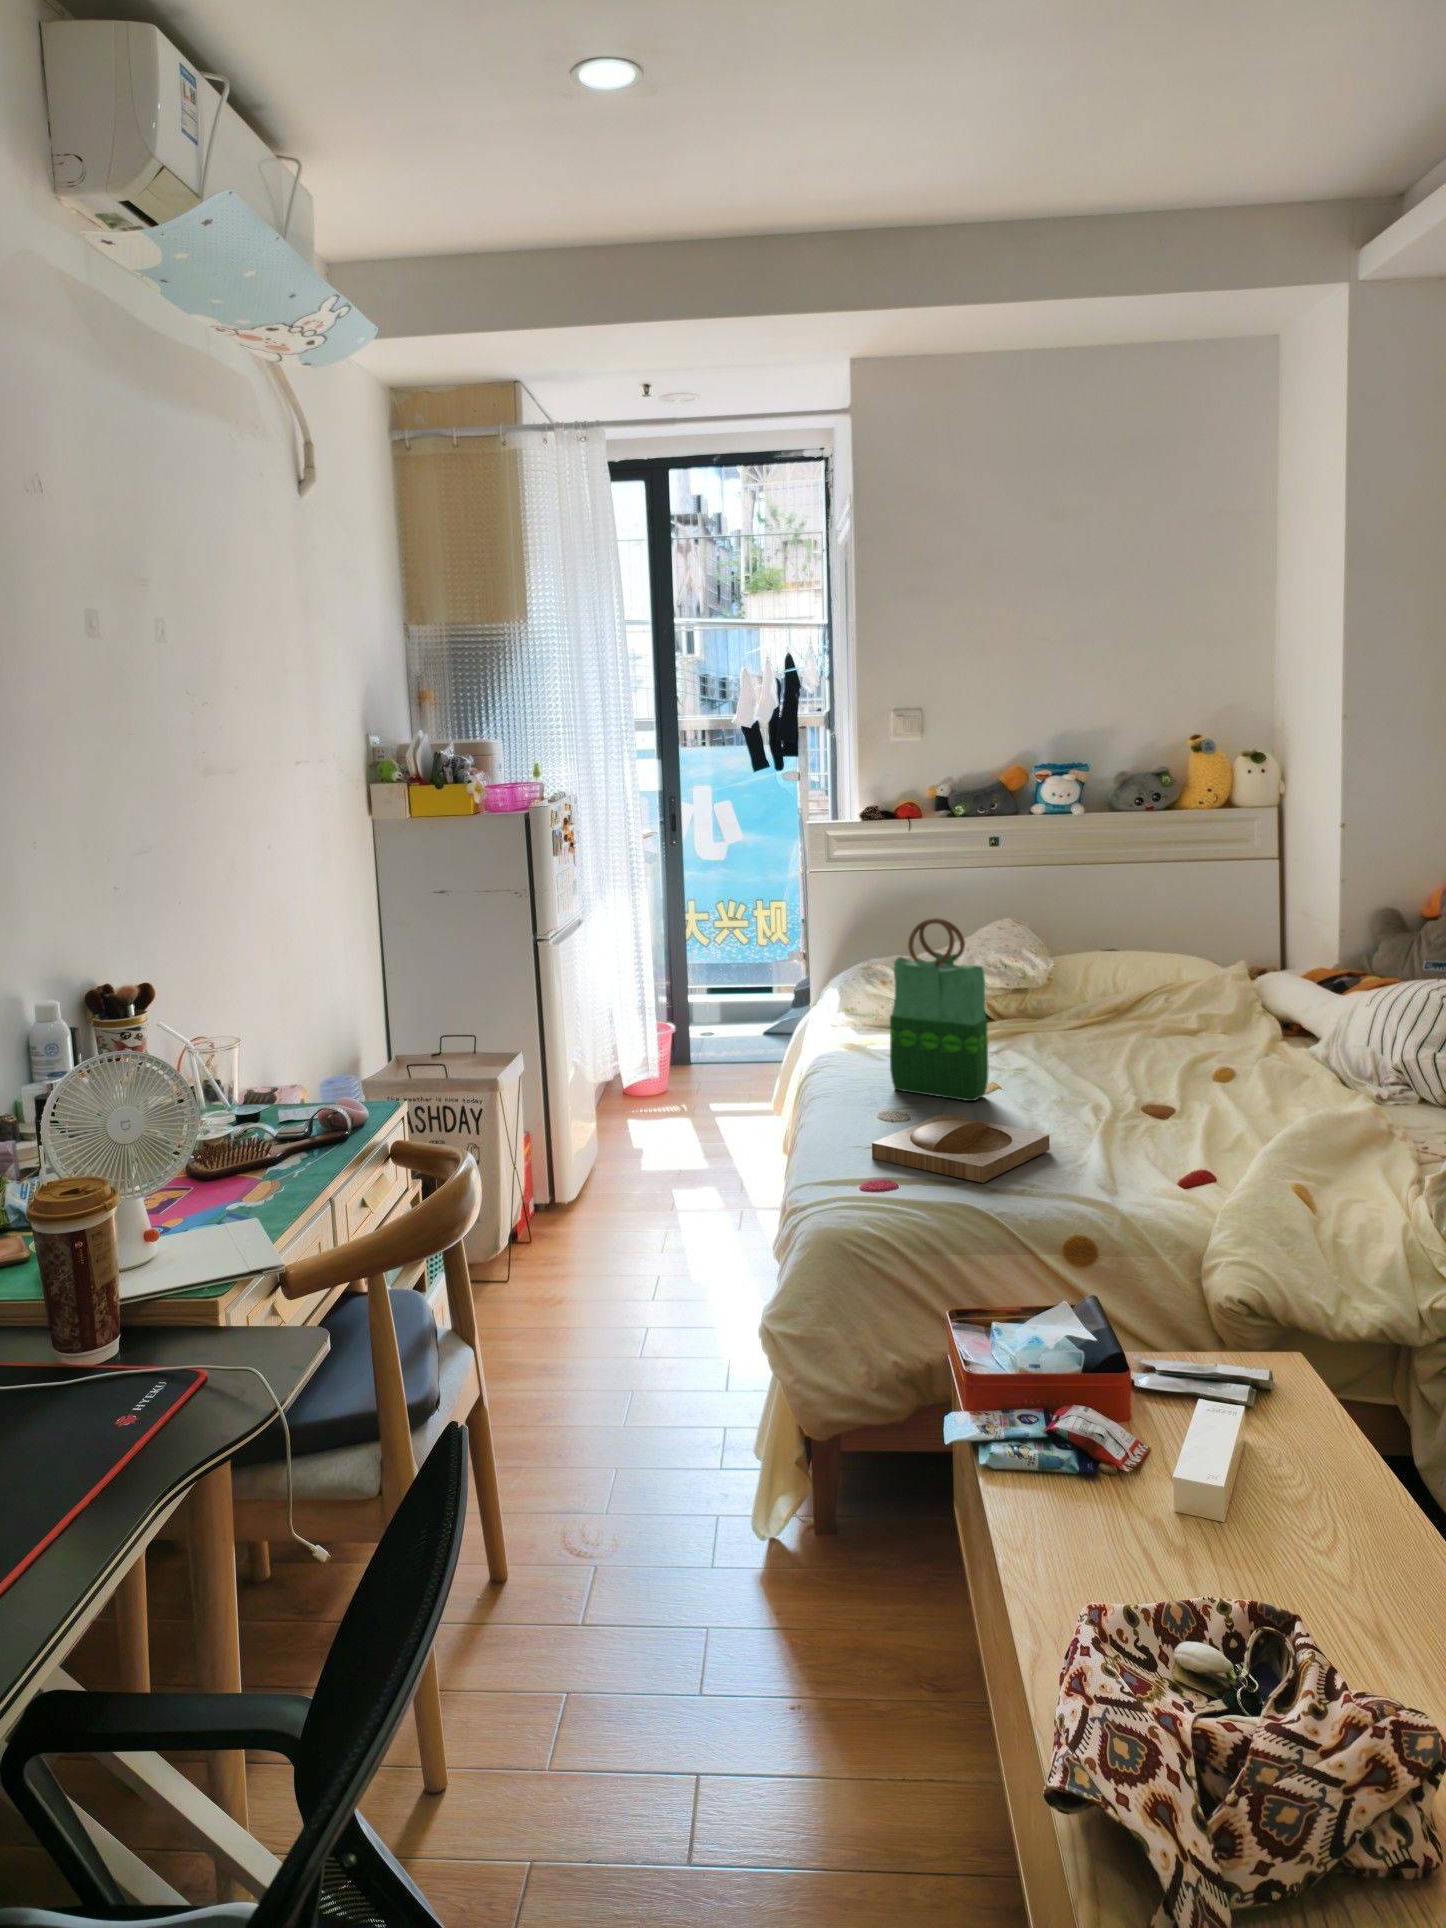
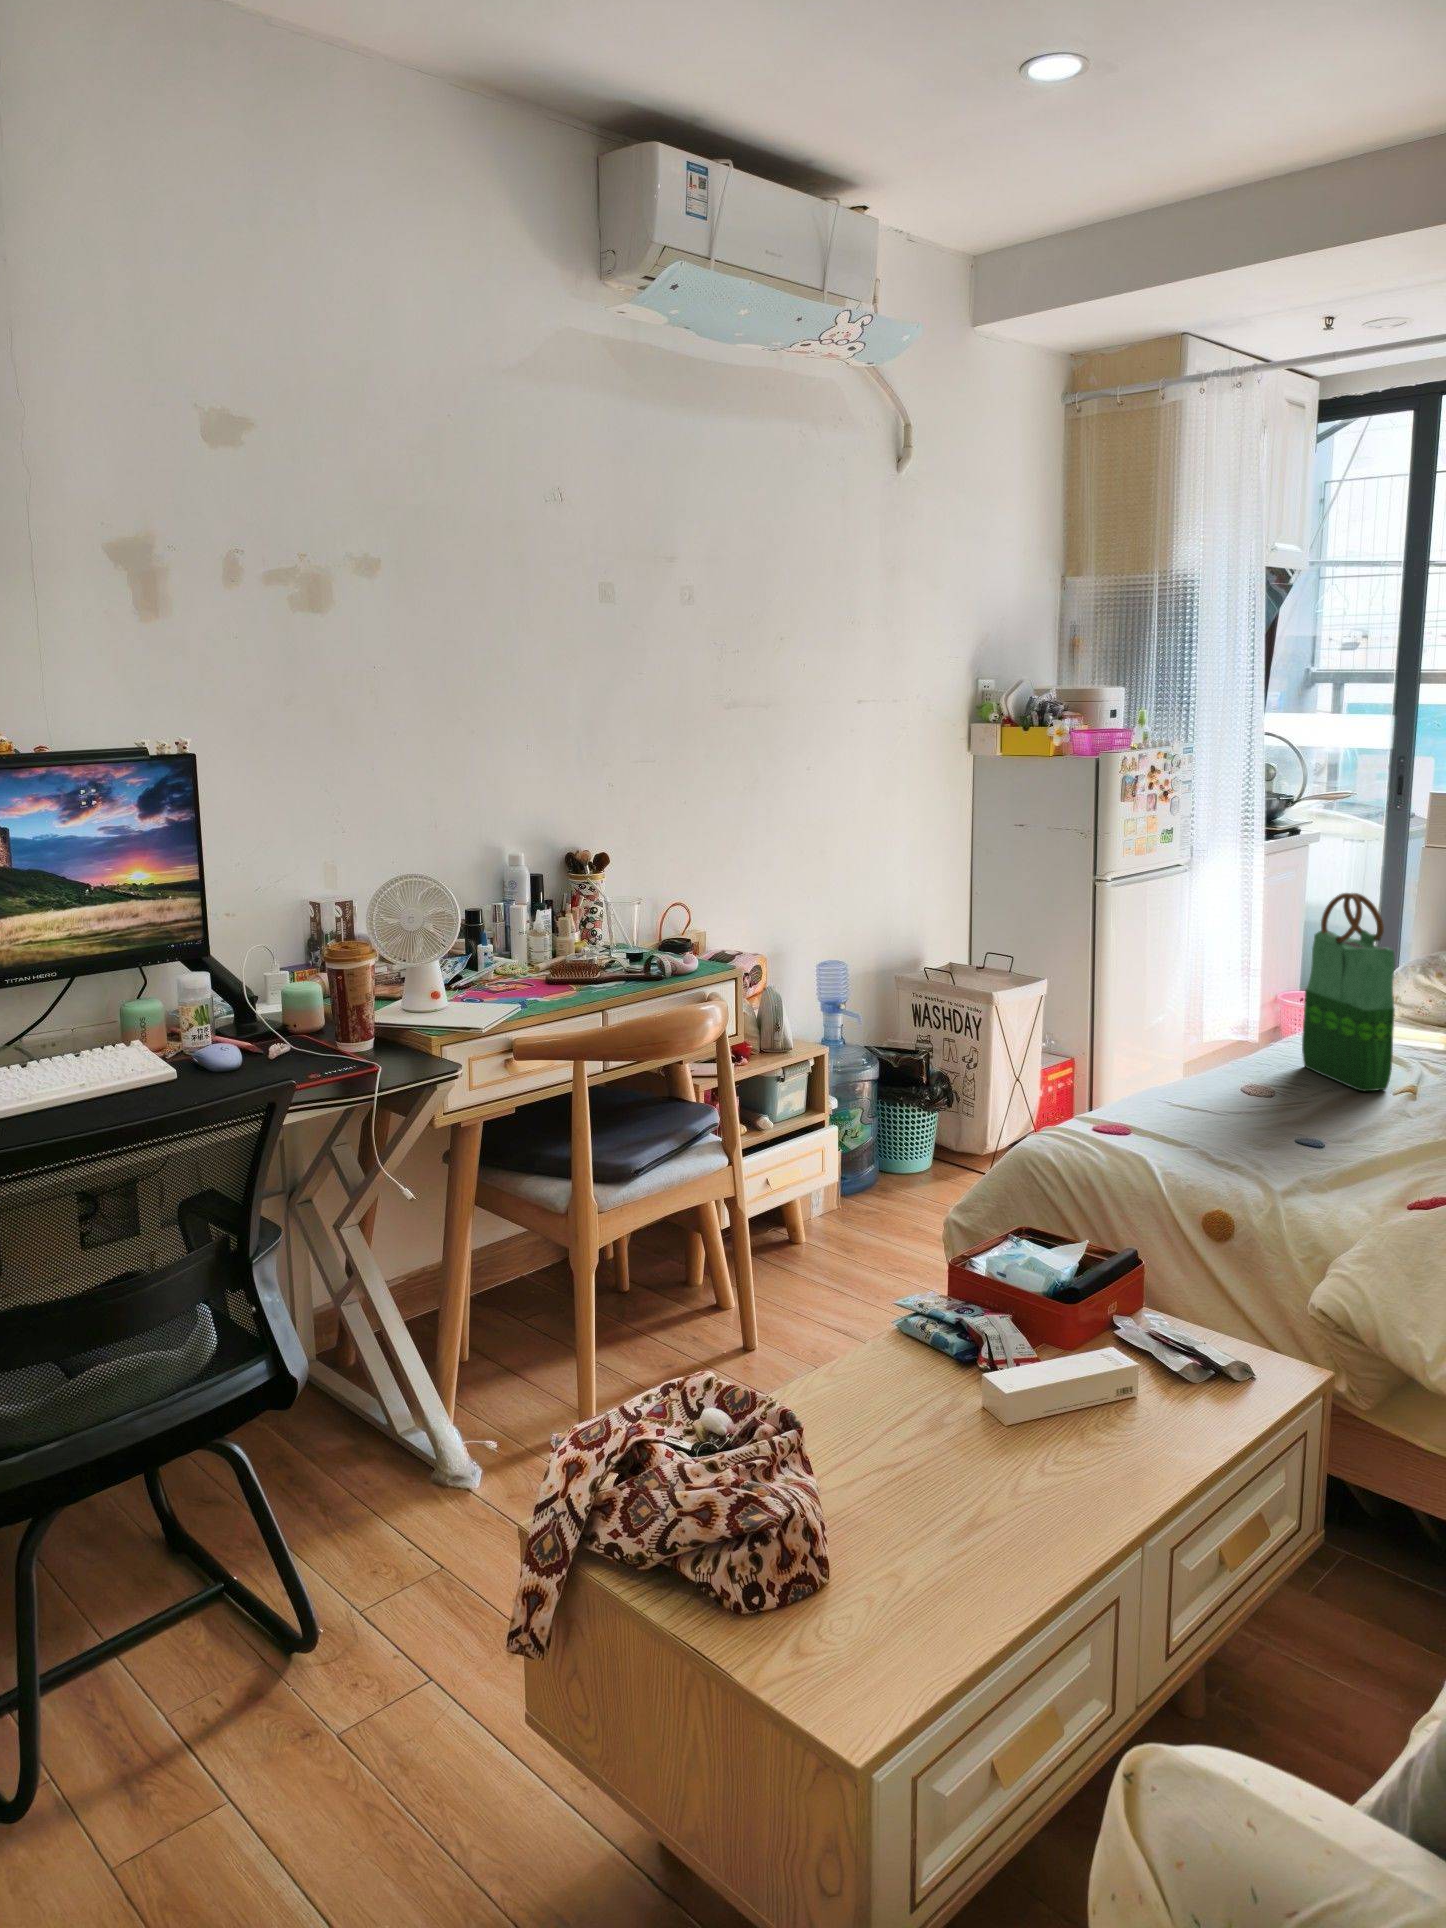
tray: present [872,1114,1050,1183] -> none [1160,1090,1347,1151]

